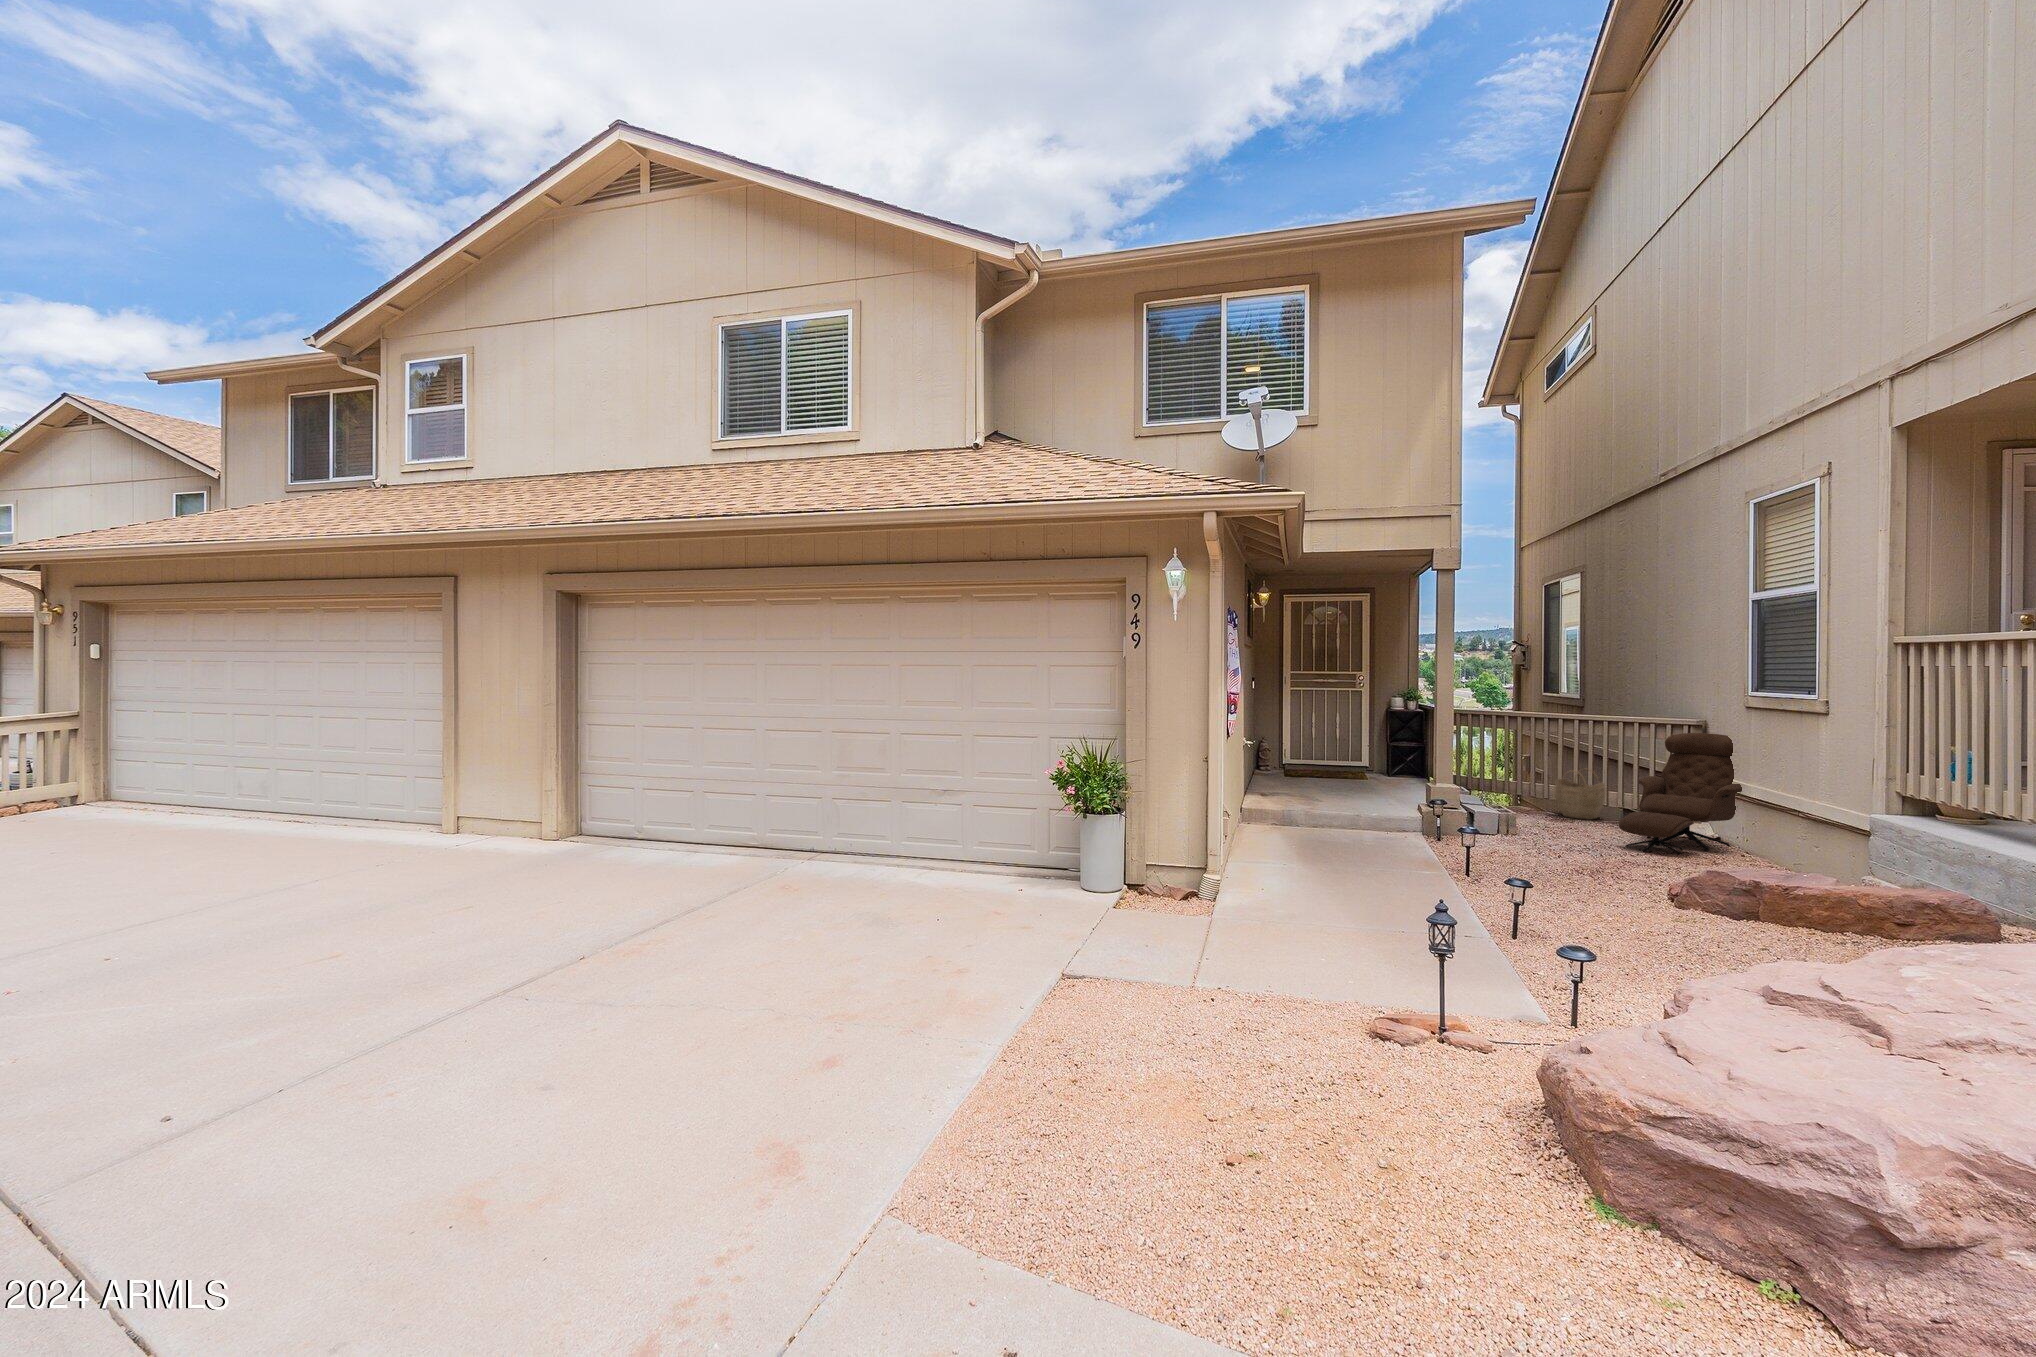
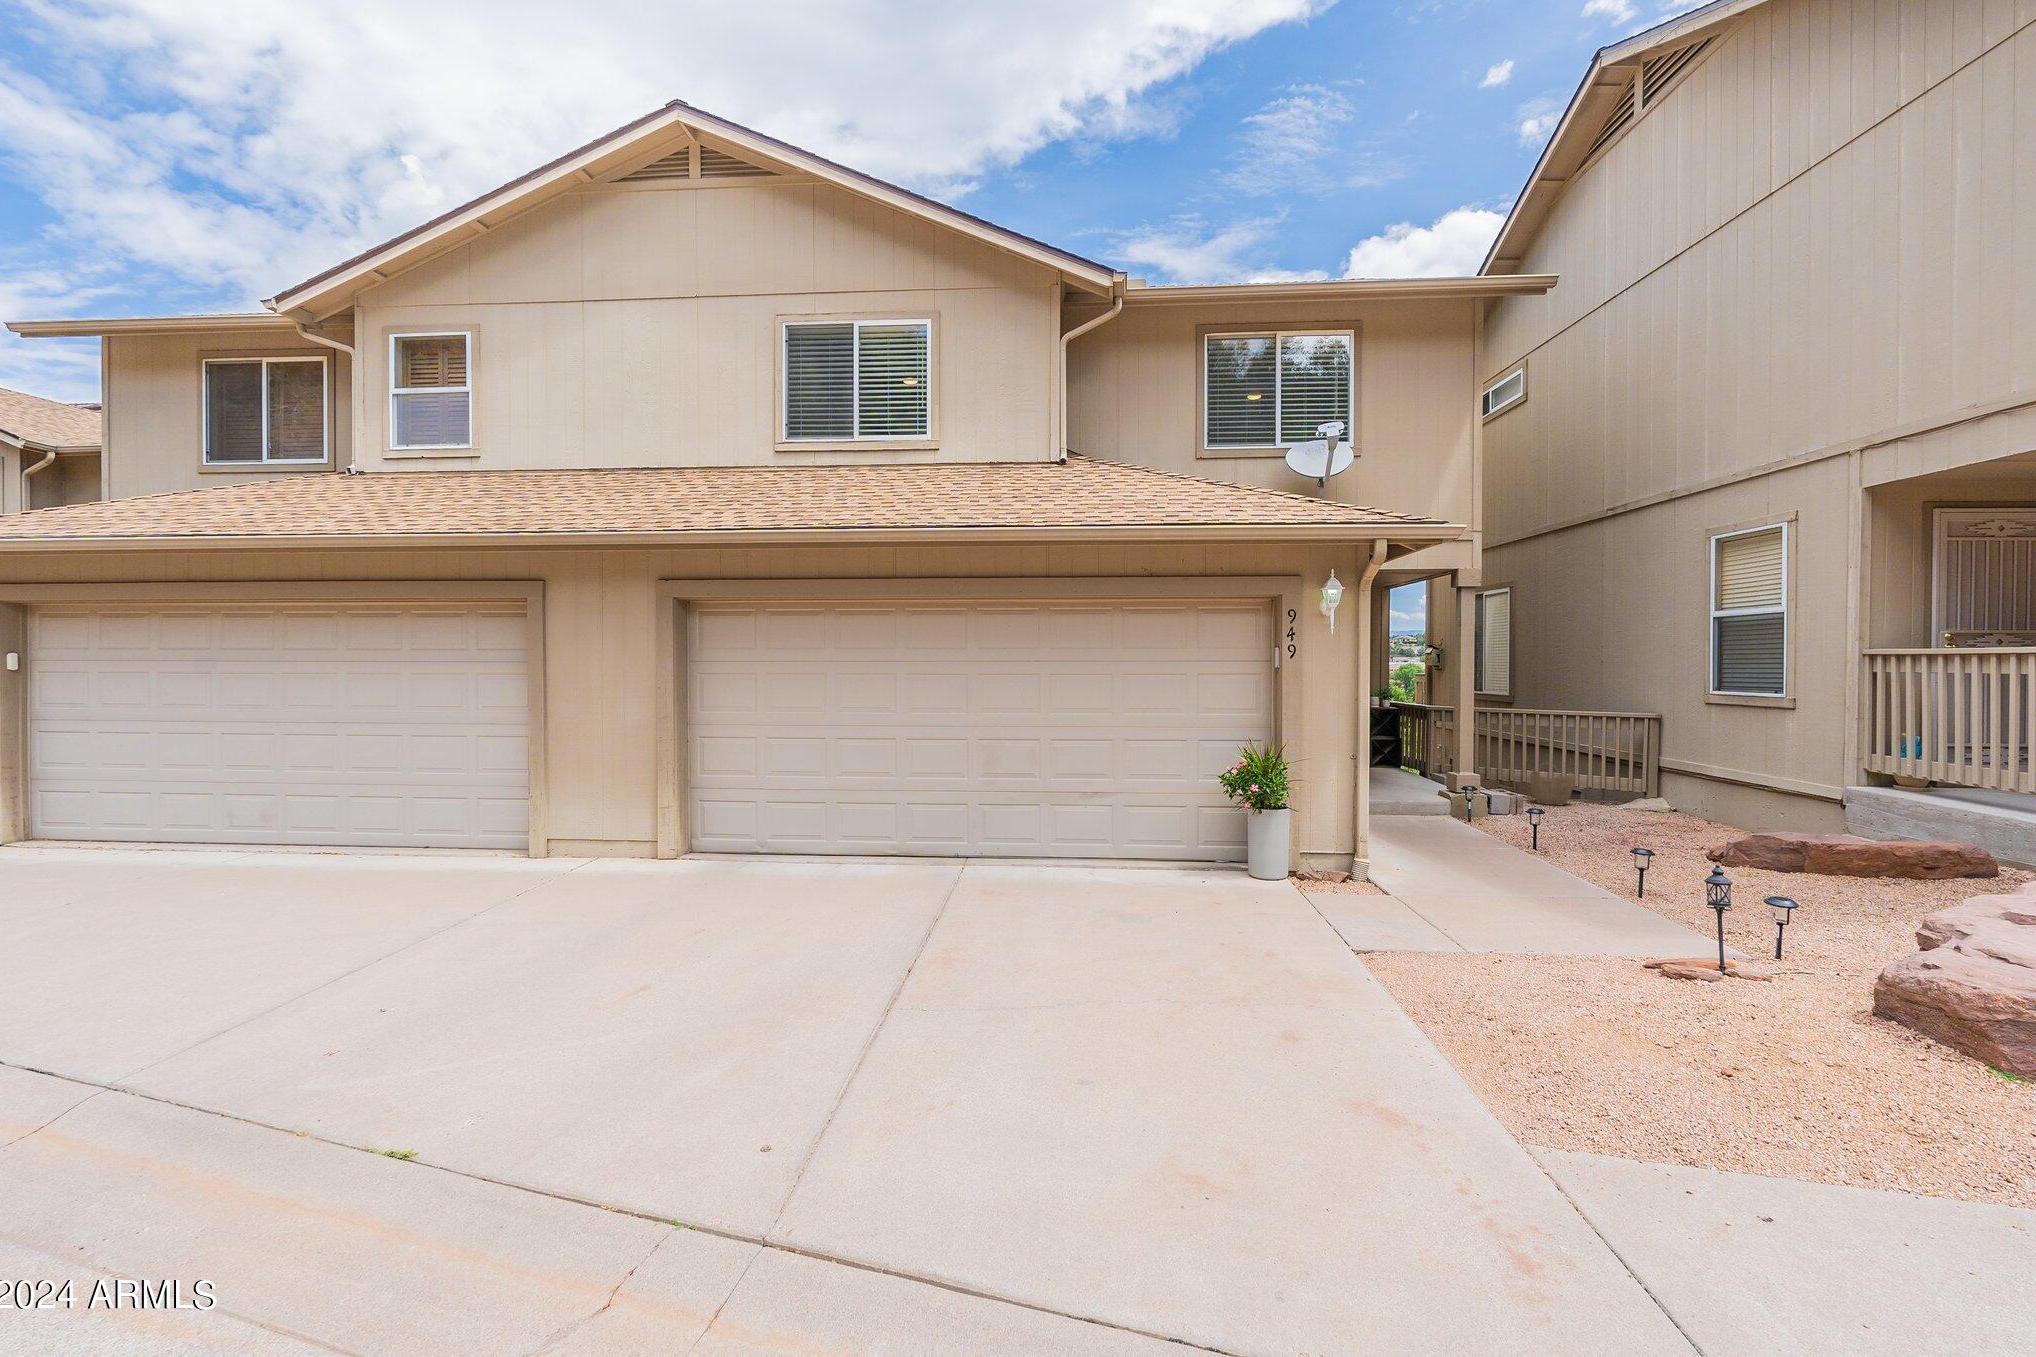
lounge chair: present [1619,733,1742,854] -> none [1614,728,1708,830]

